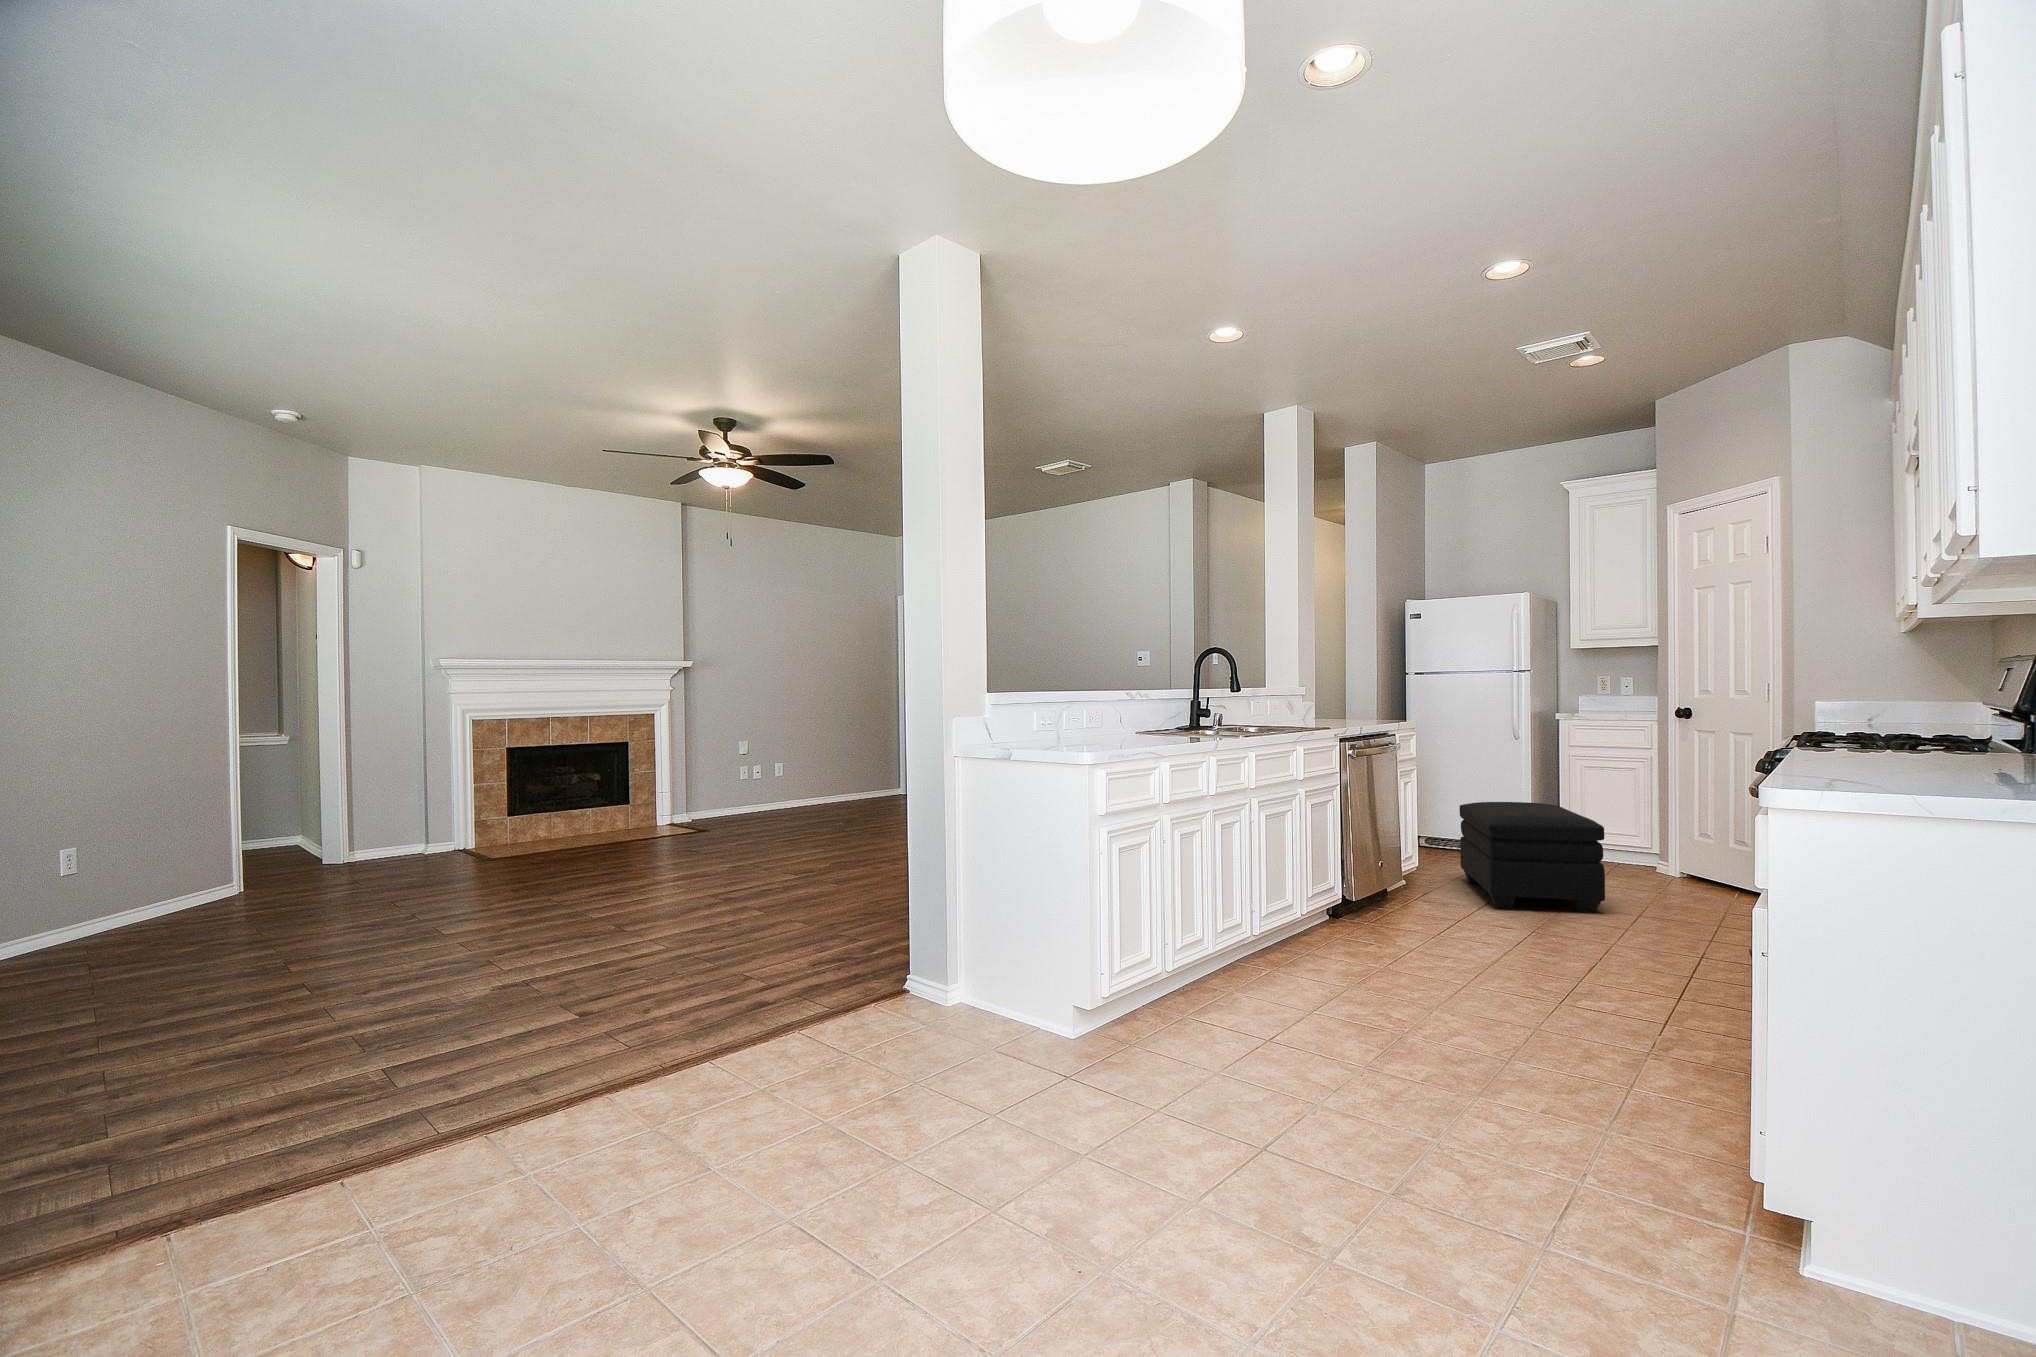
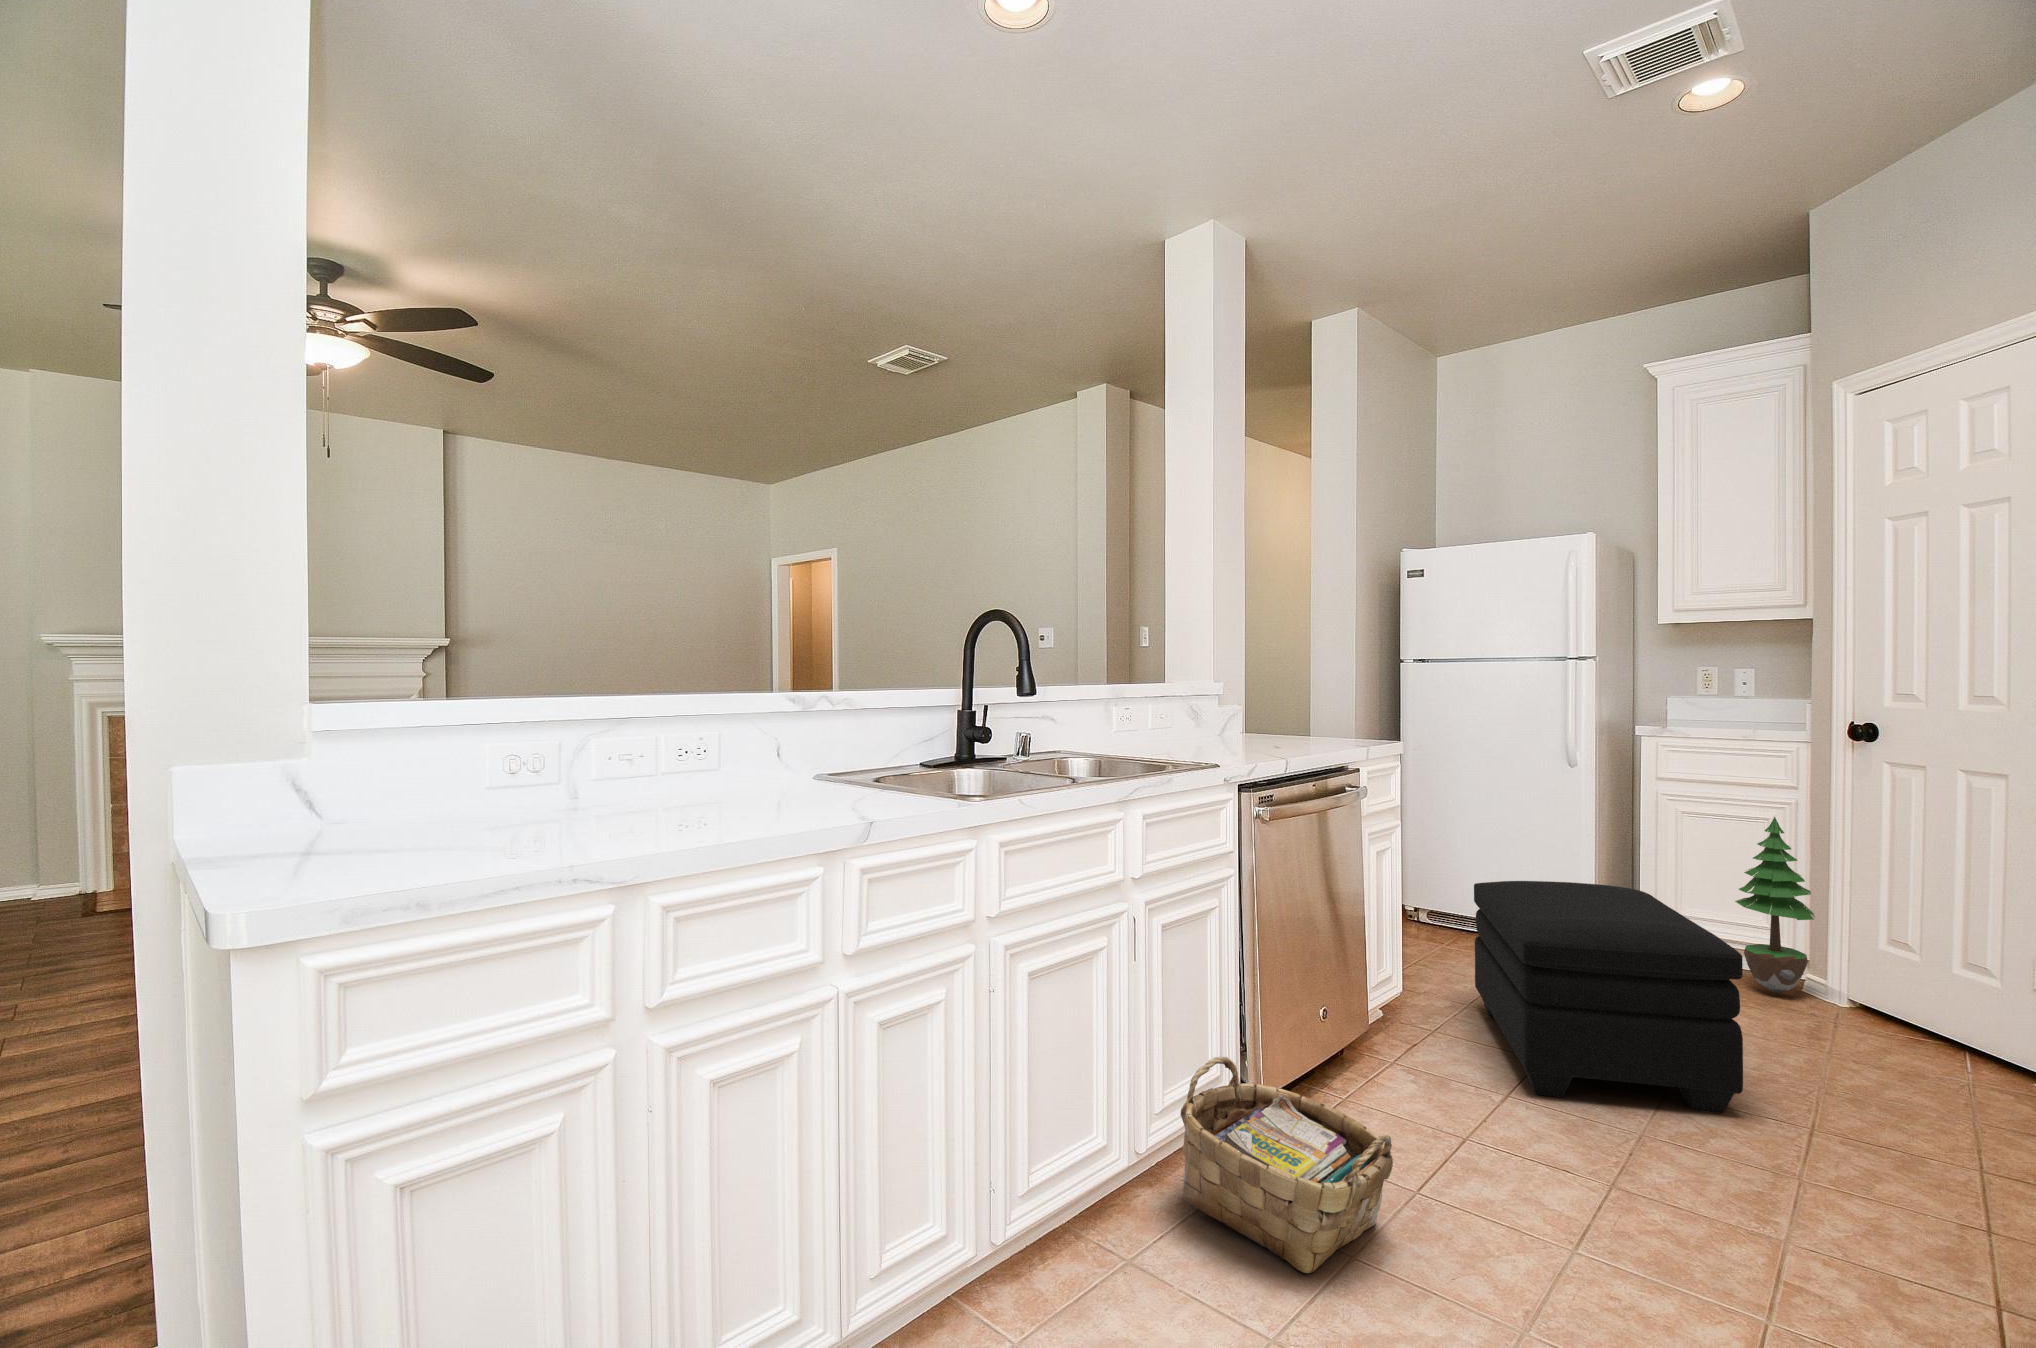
potted tree: none [1615,765,1660,872] -> present [1735,817,1815,994]
woven basket: none [1322,871,1430,957] -> present [1180,1057,1393,1273]

